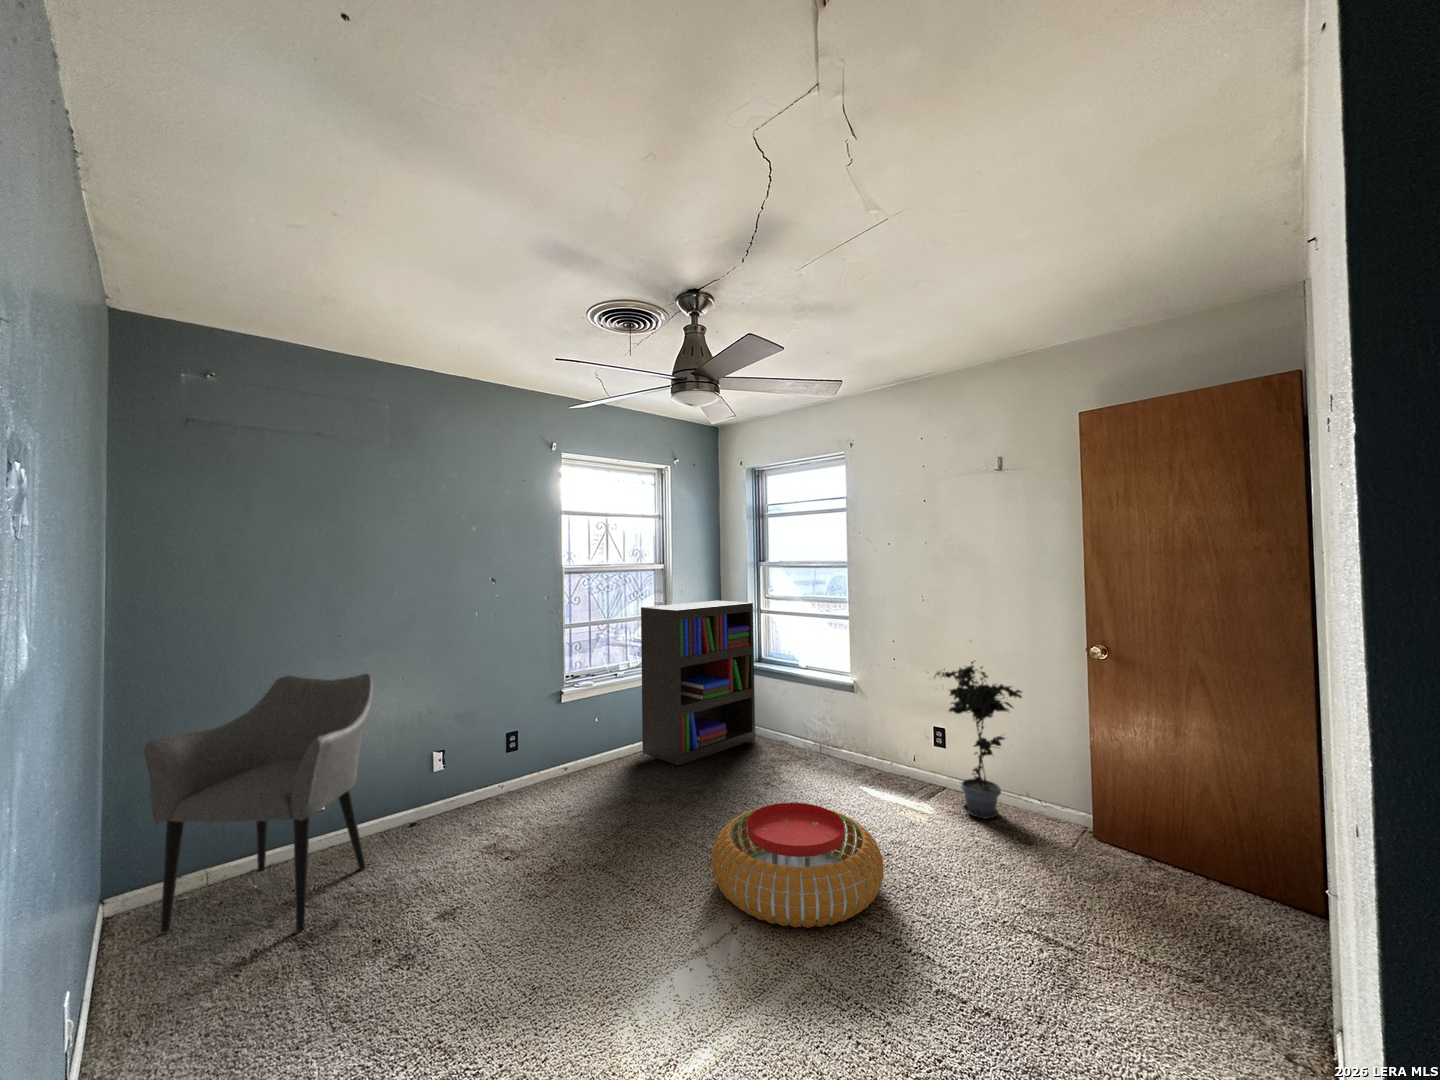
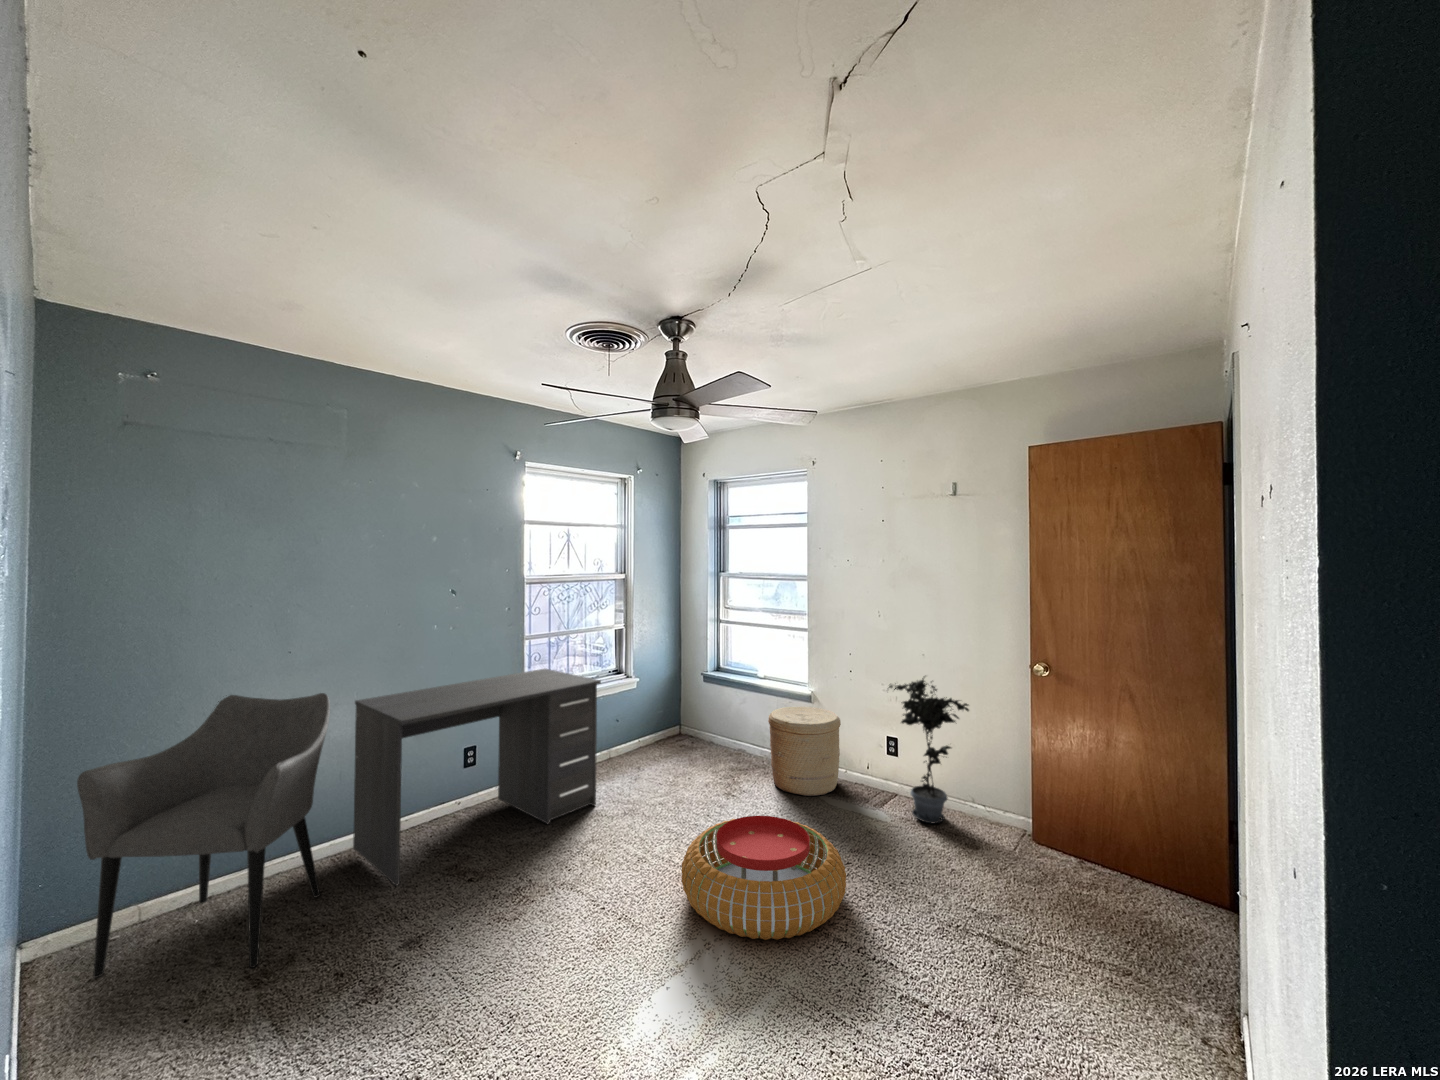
bookshelf: present [641,601,755,766] -> none [601,611,712,776]
desk: none [399,656,636,862] -> present [353,669,601,886]
woven basket: none [810,697,886,788] -> present [768,707,841,796]

